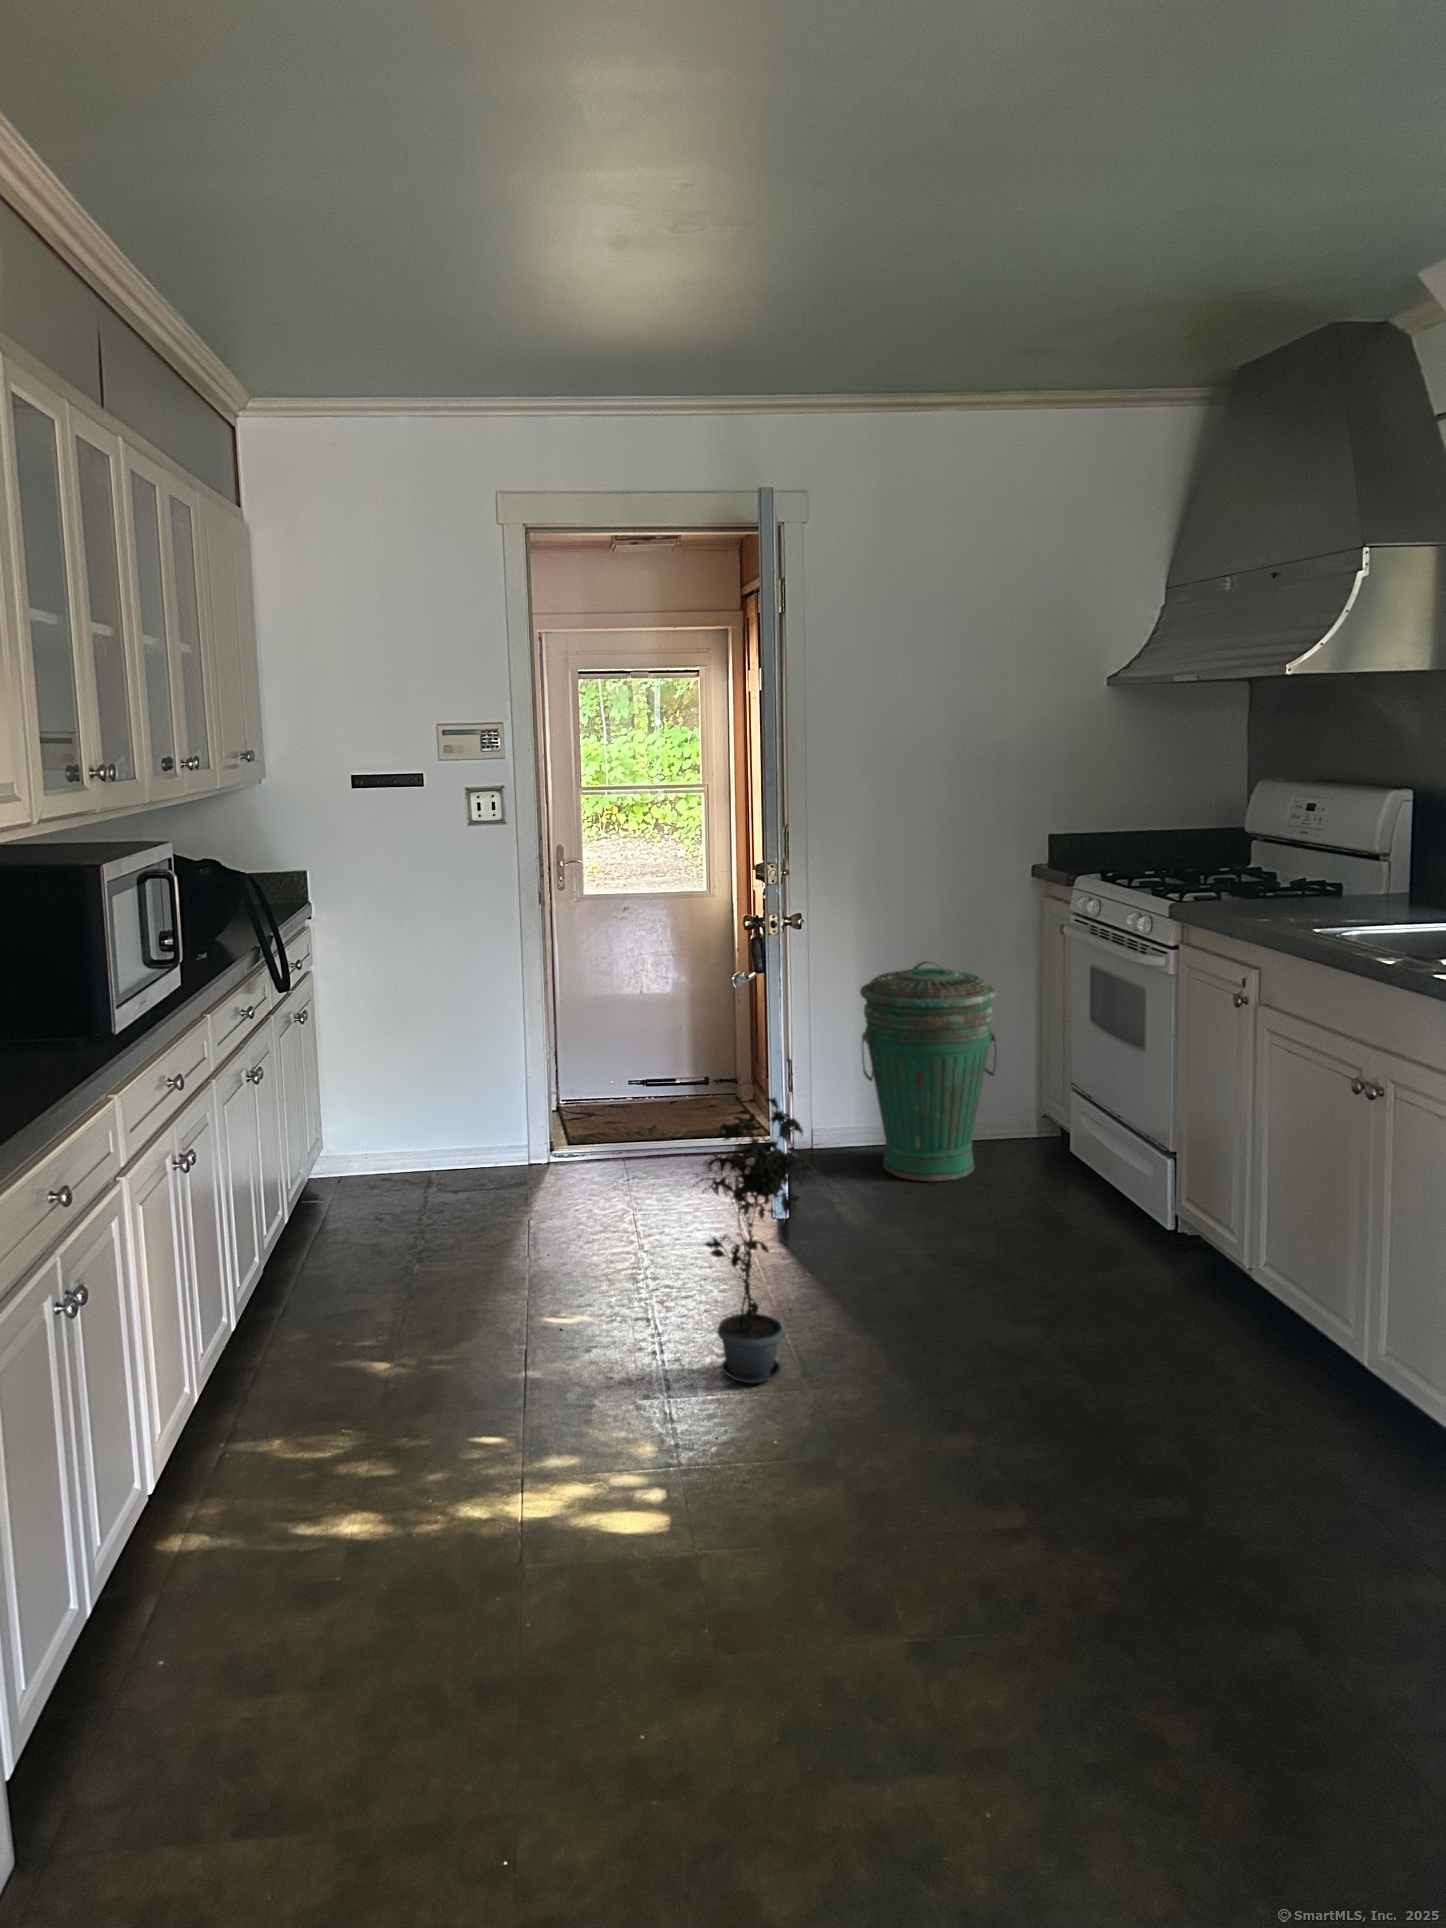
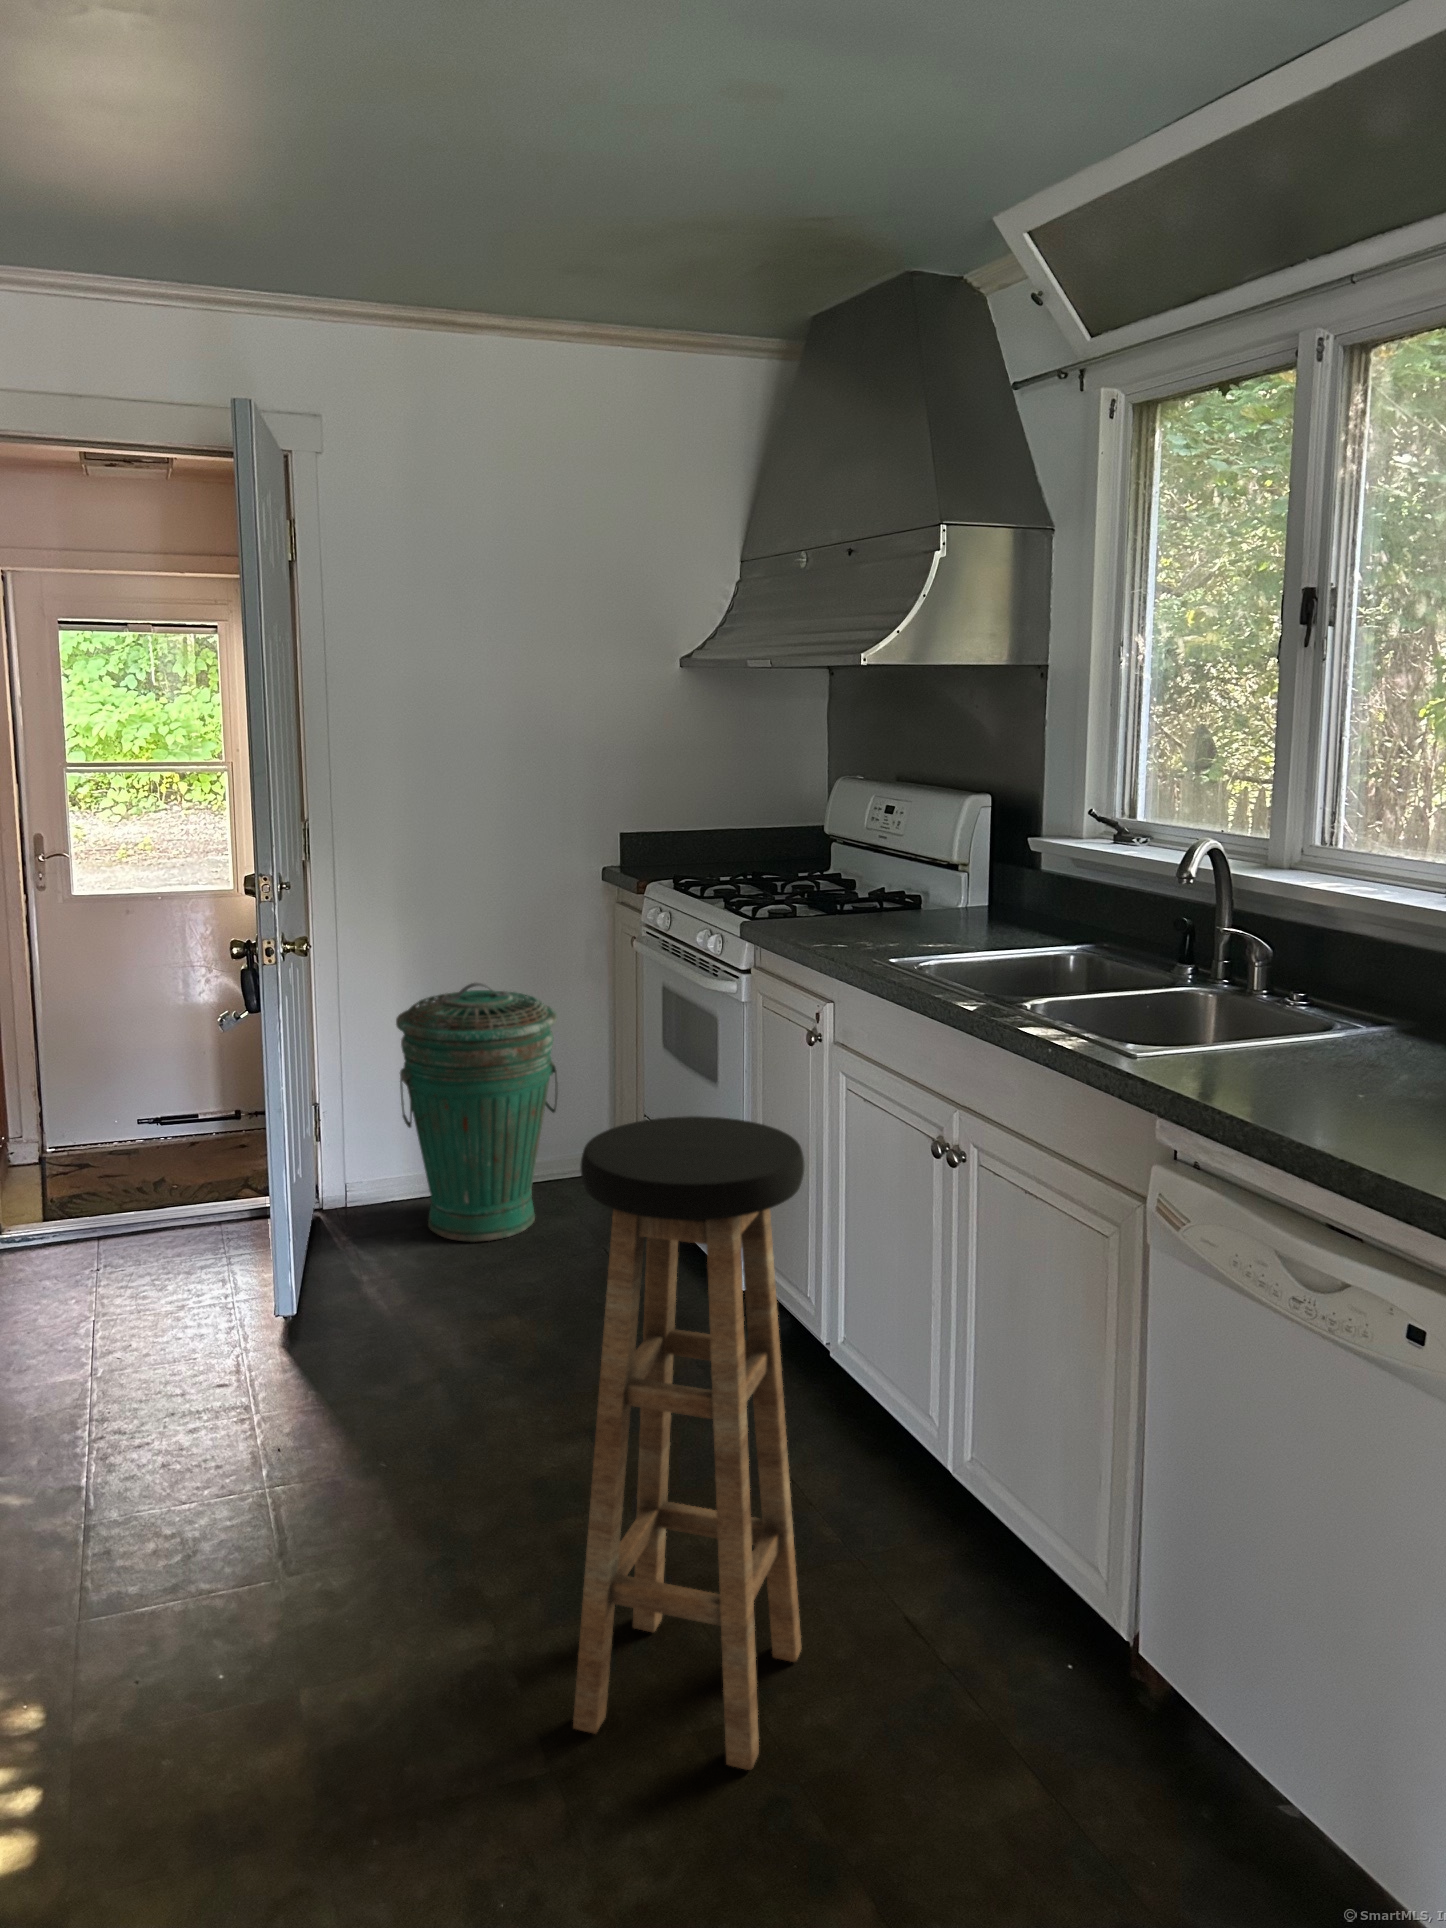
bar stool: none [1044,1039,1238,1547] -> present [573,1116,804,1770]
potted plant: present [694,1098,811,1384] -> none [106,1199,289,1583]

